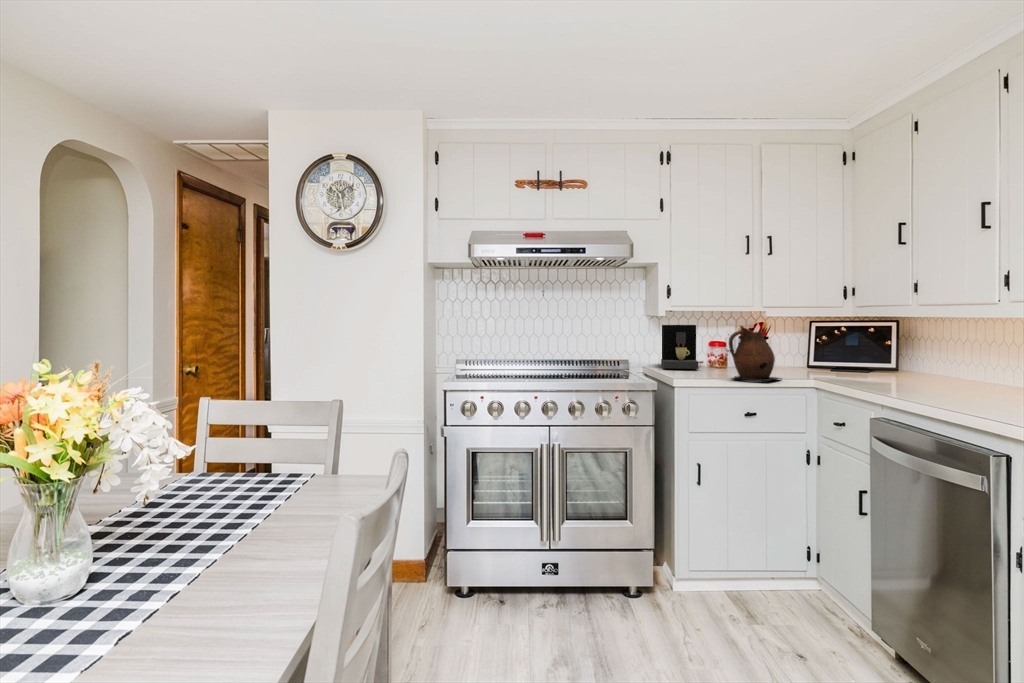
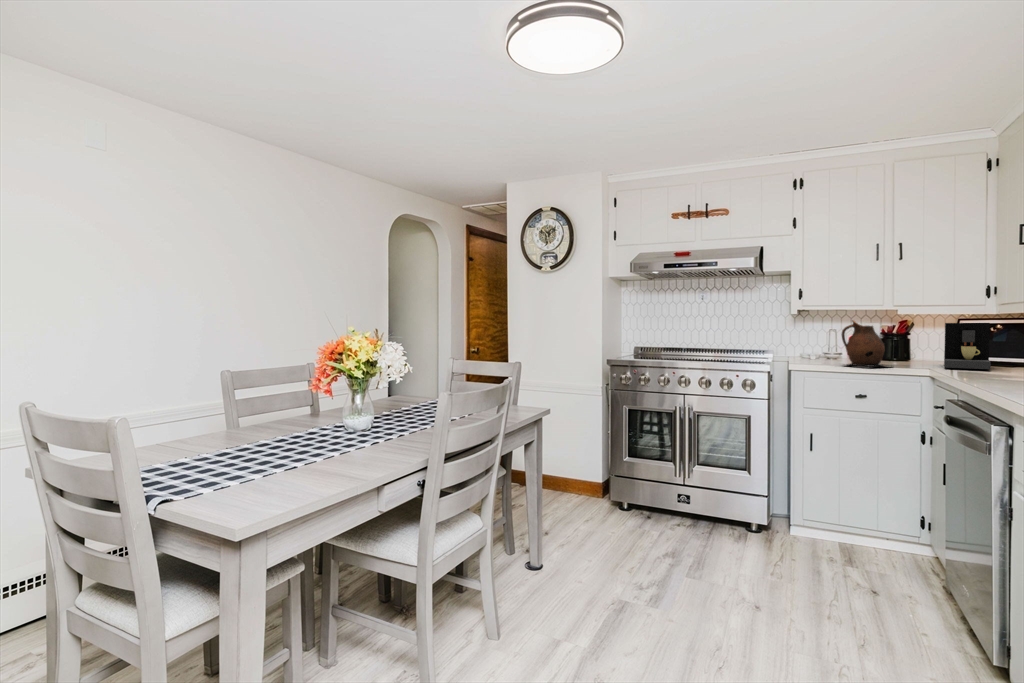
coffee maker: present [661,325,698,369] -> present [944,323,991,369]

